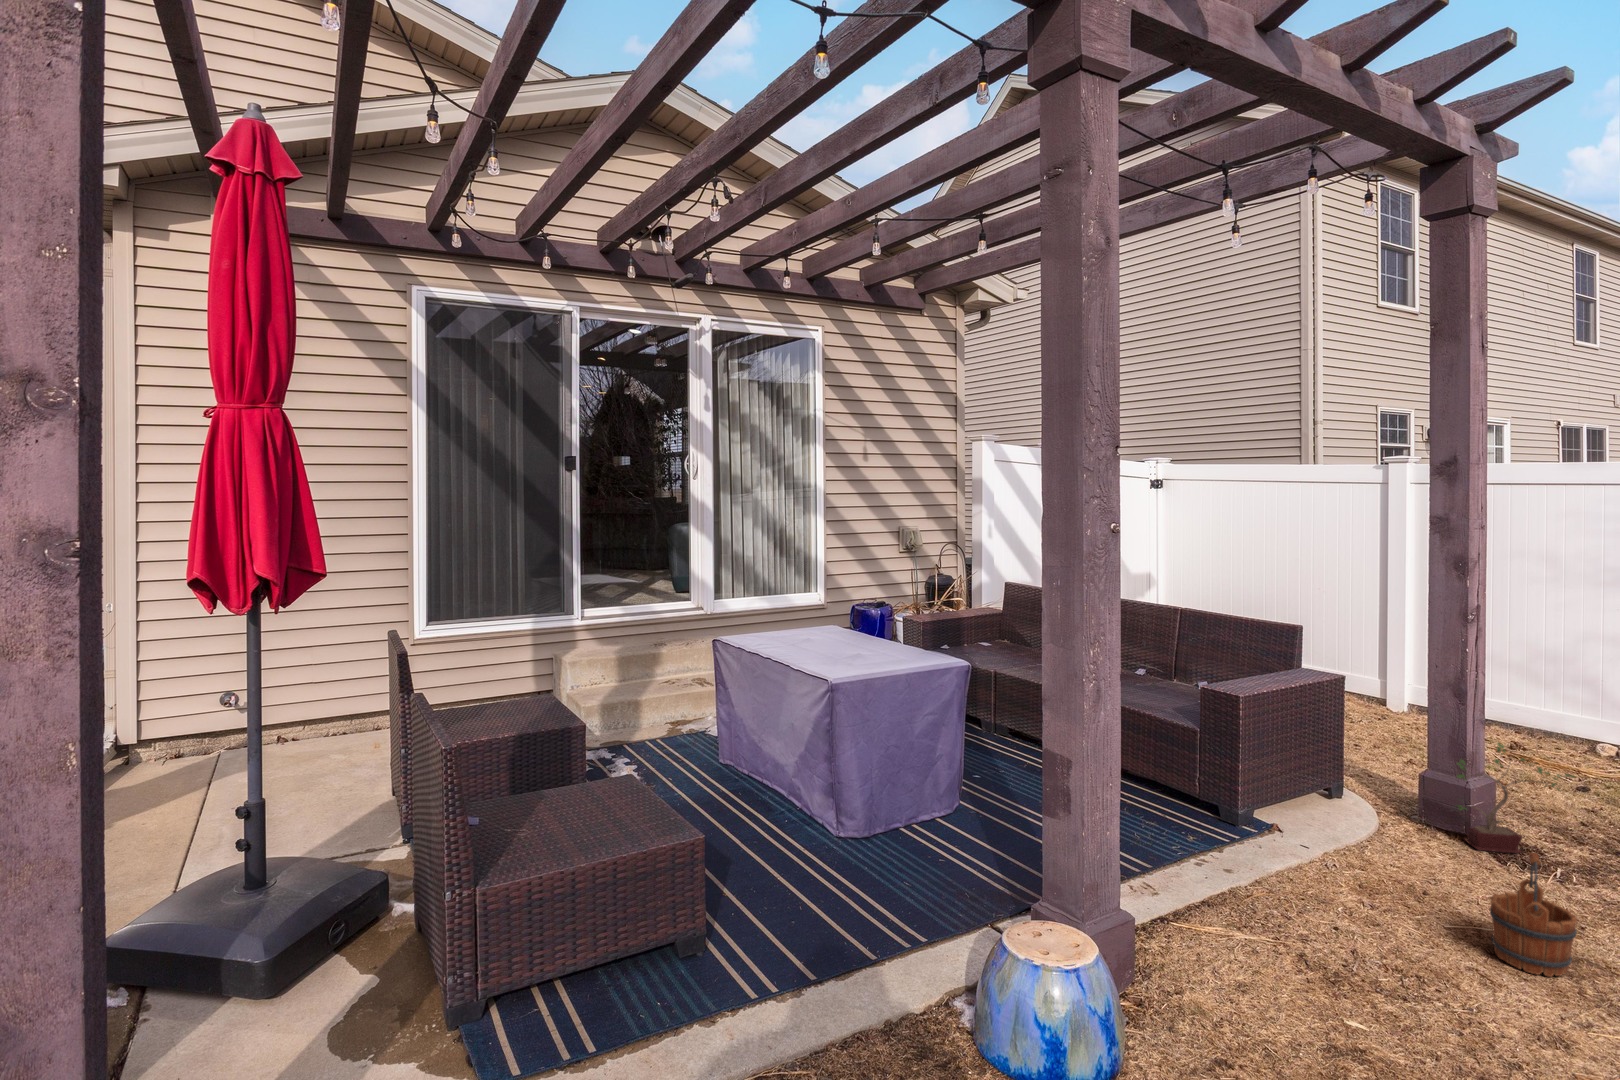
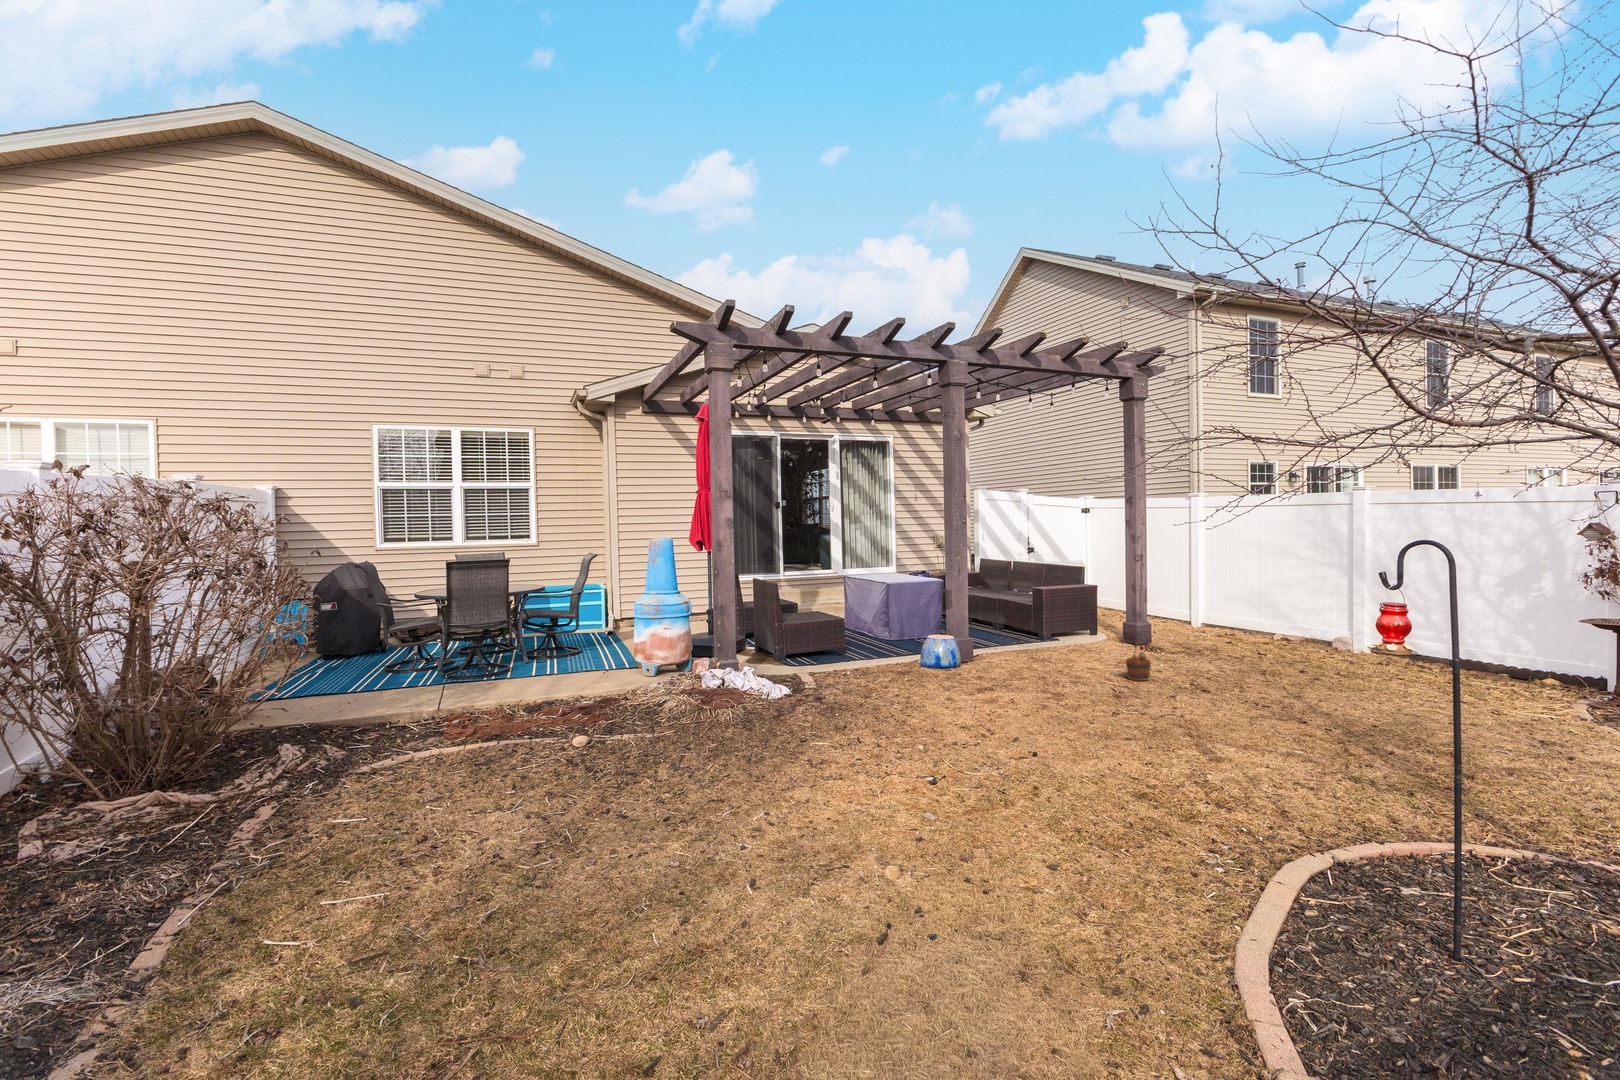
potted plant: present [1457,743,1574,853] -> none [1152,616,1198,662]

